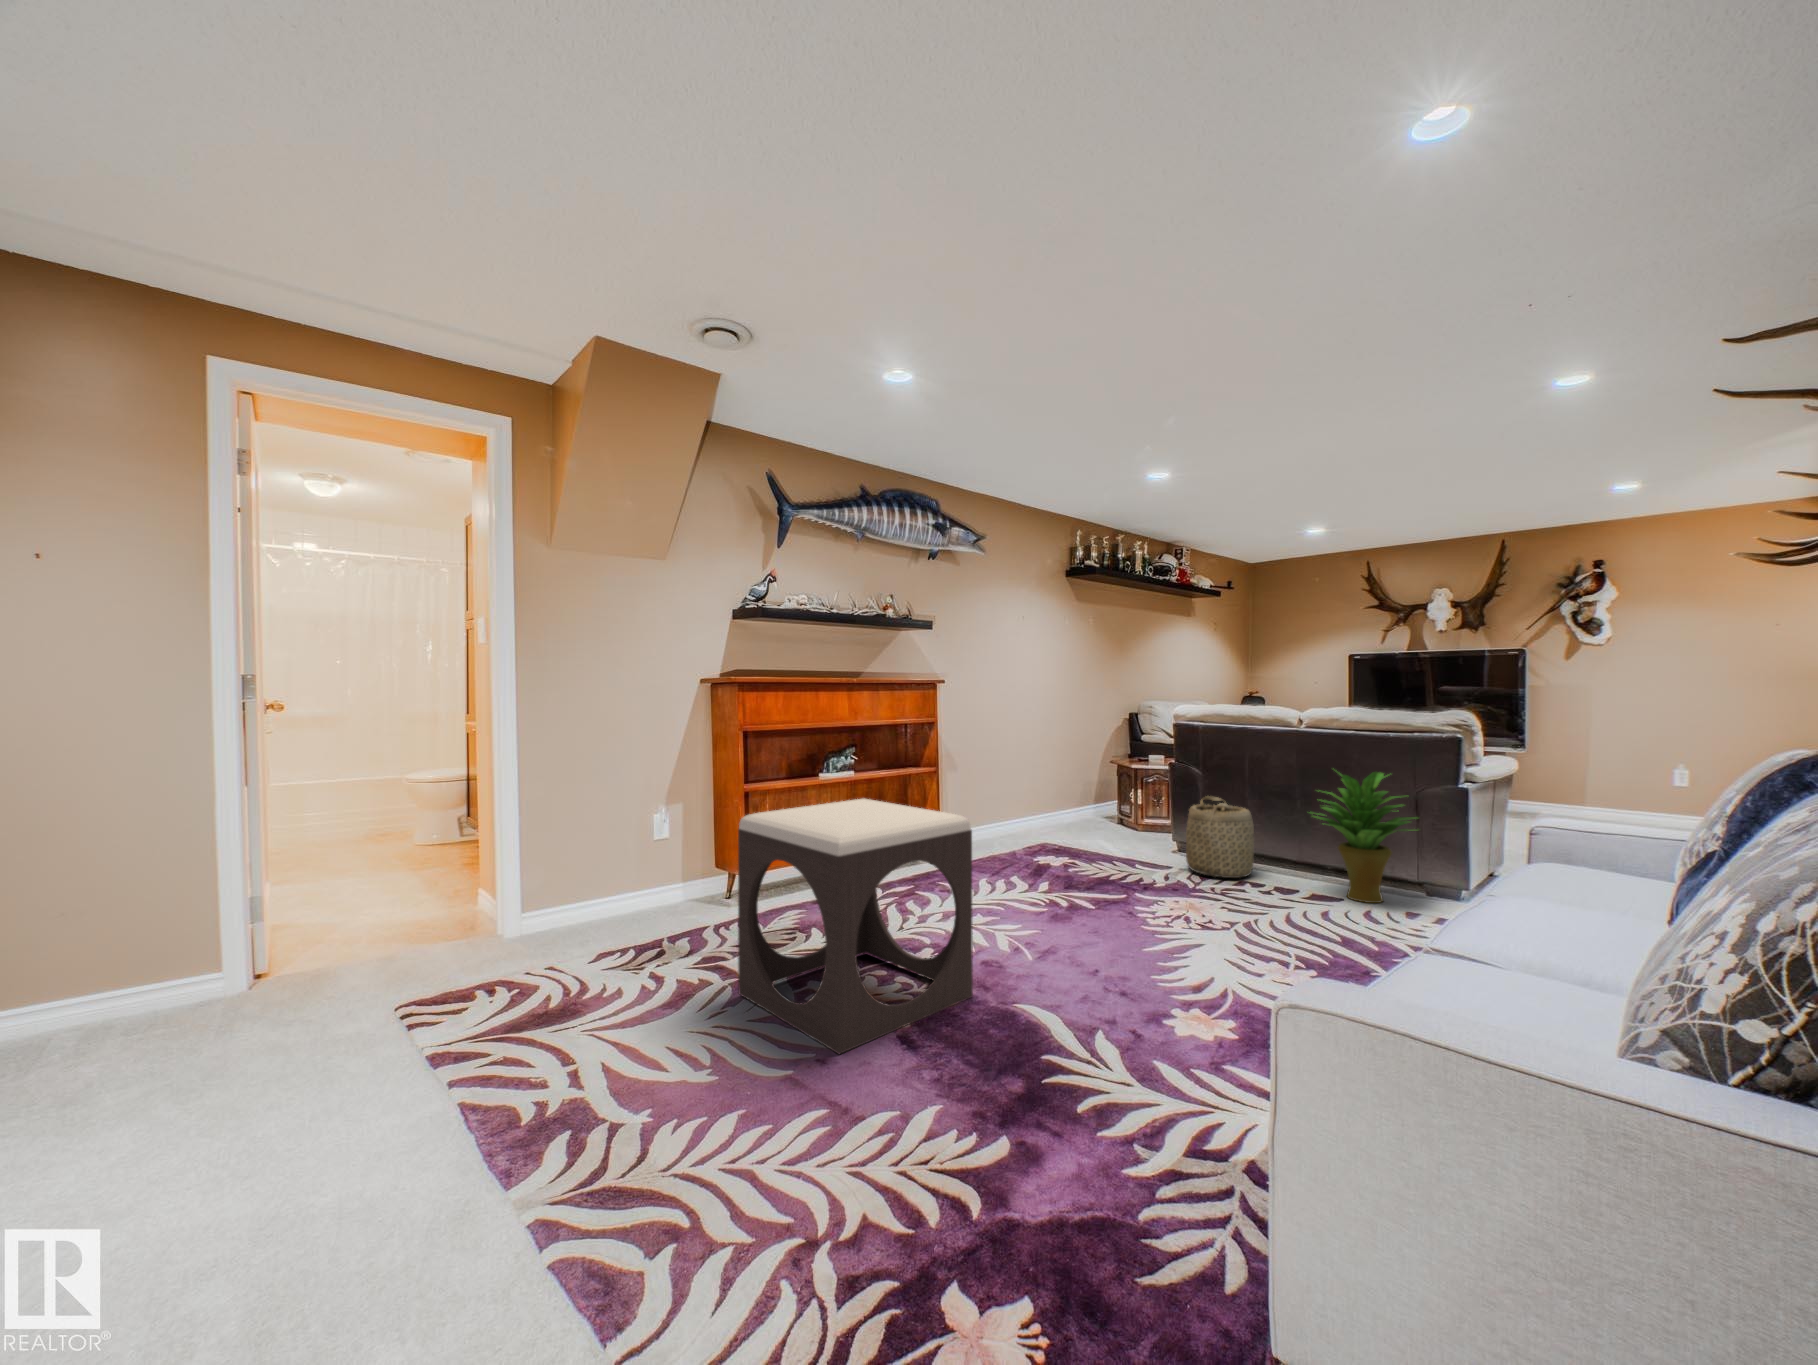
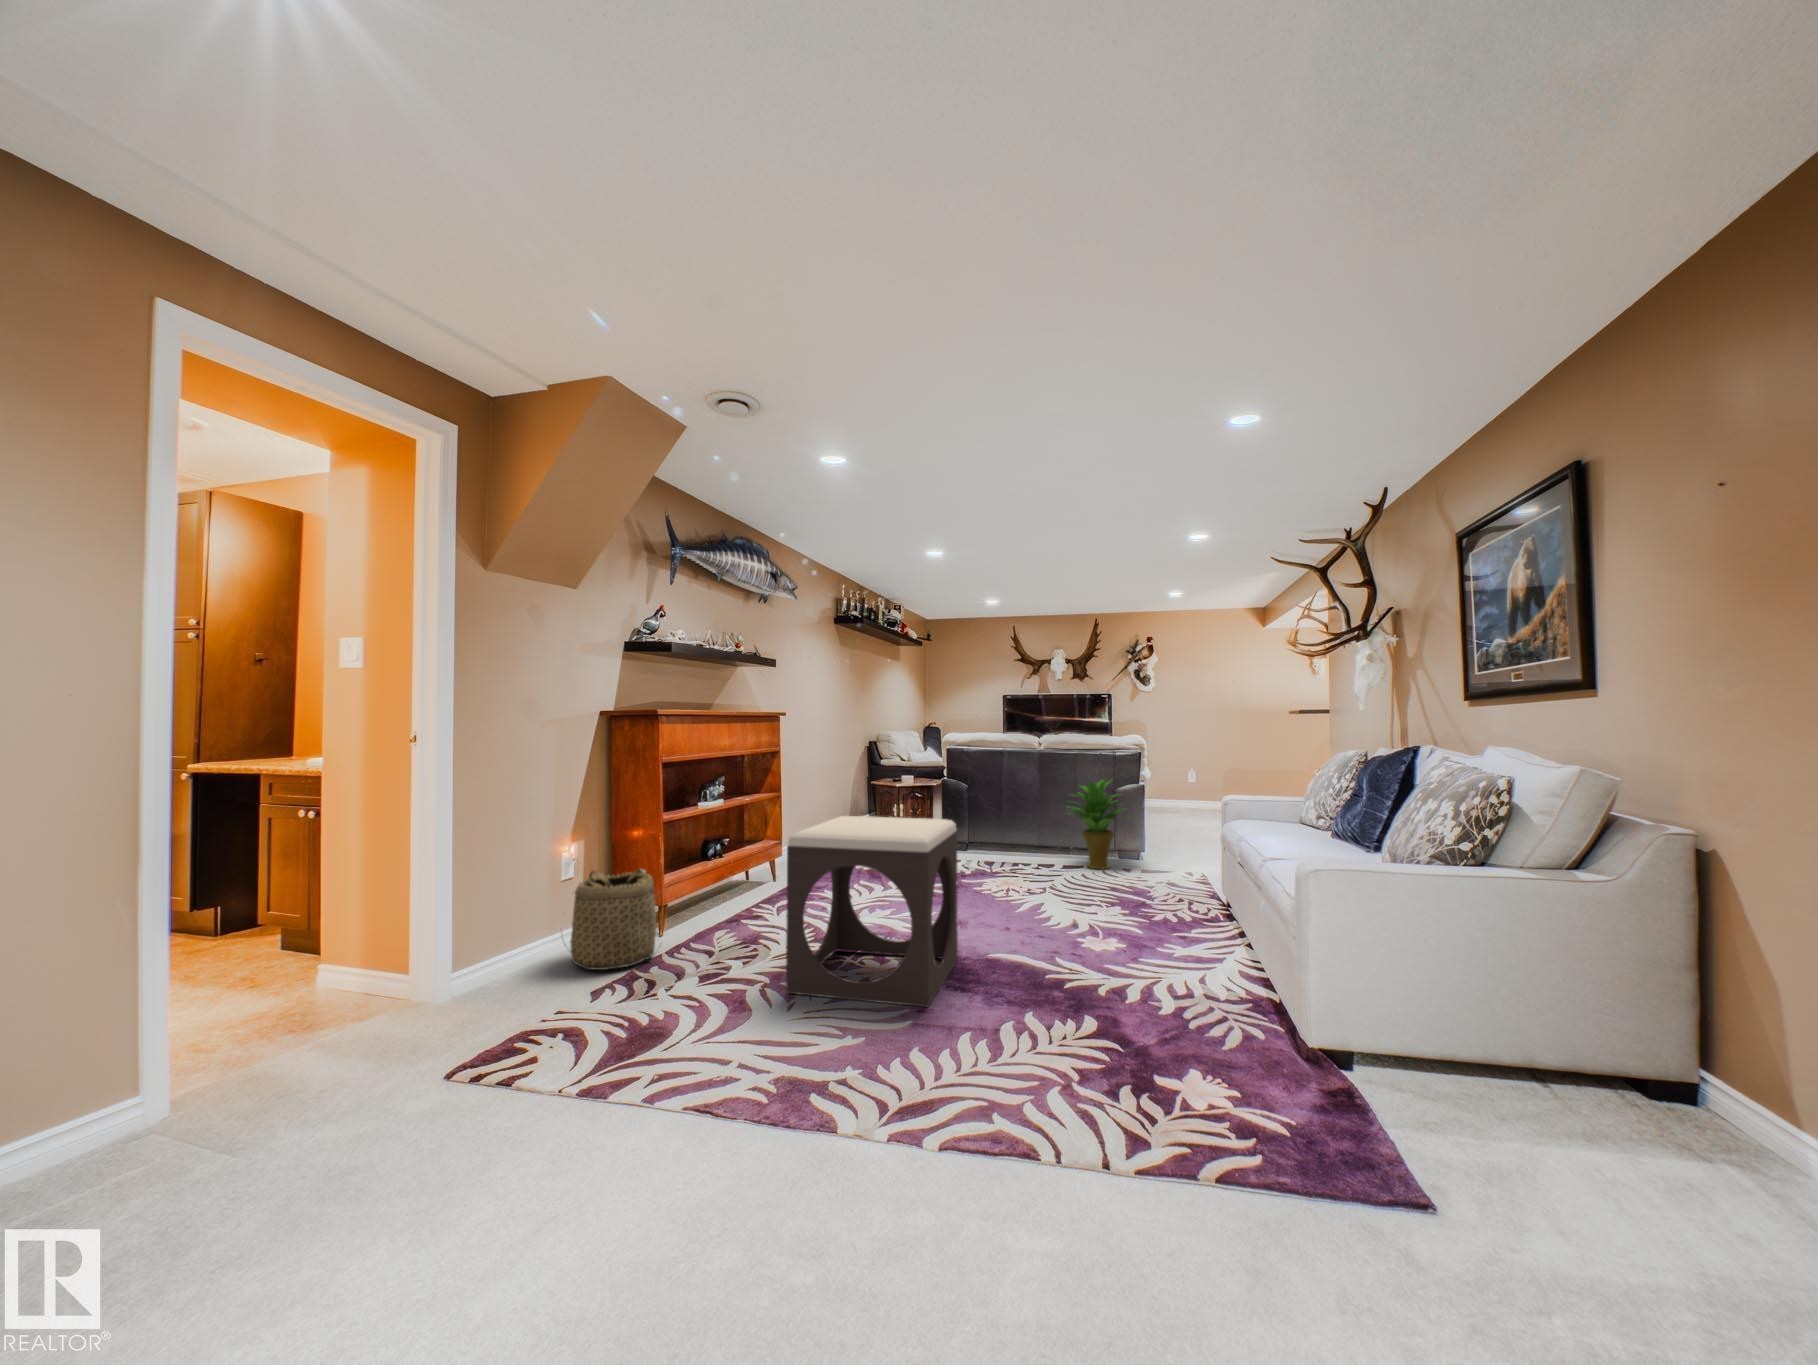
basket: present [1186,796,1254,878] -> present [570,869,656,970]

